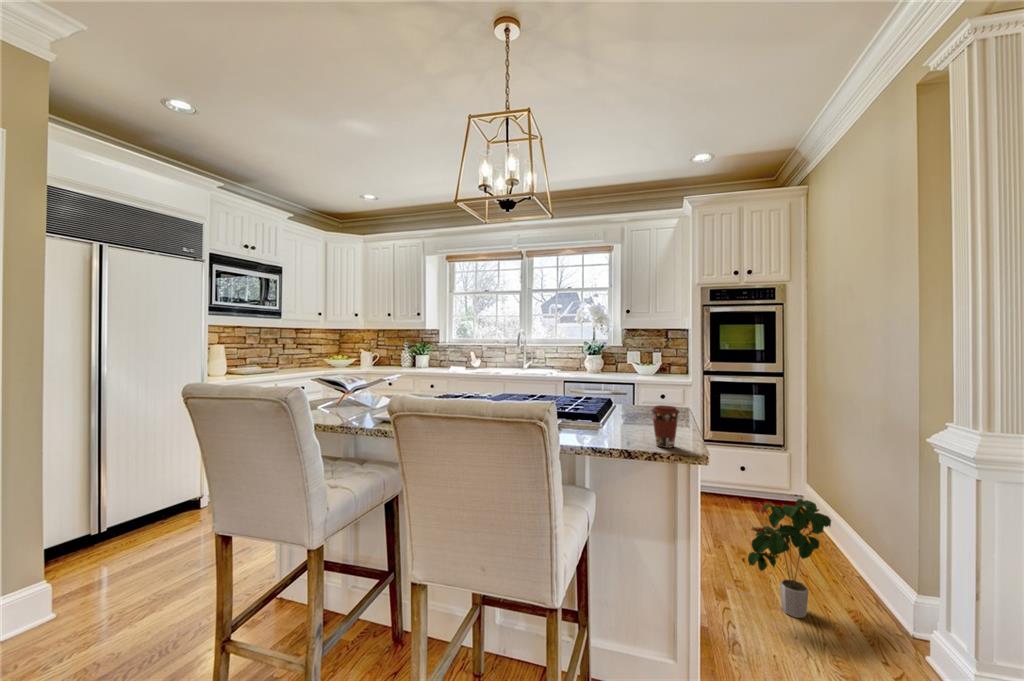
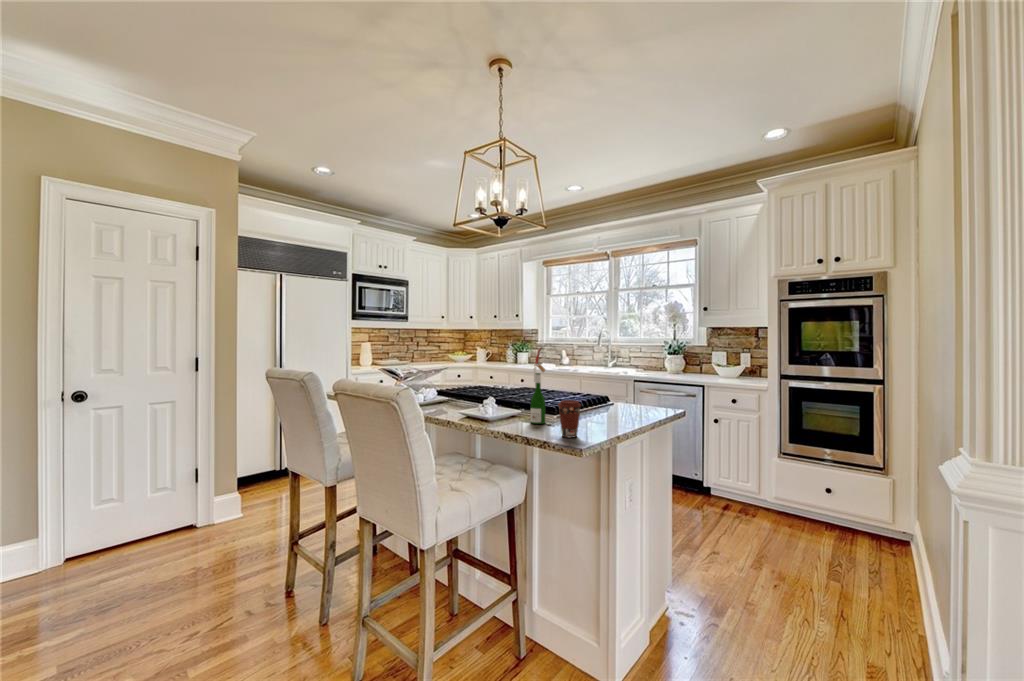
wine bottle: none [590,347,617,435] -> present [531,348,551,425]
potted plant: present [748,499,831,618] -> none [737,515,856,643]

